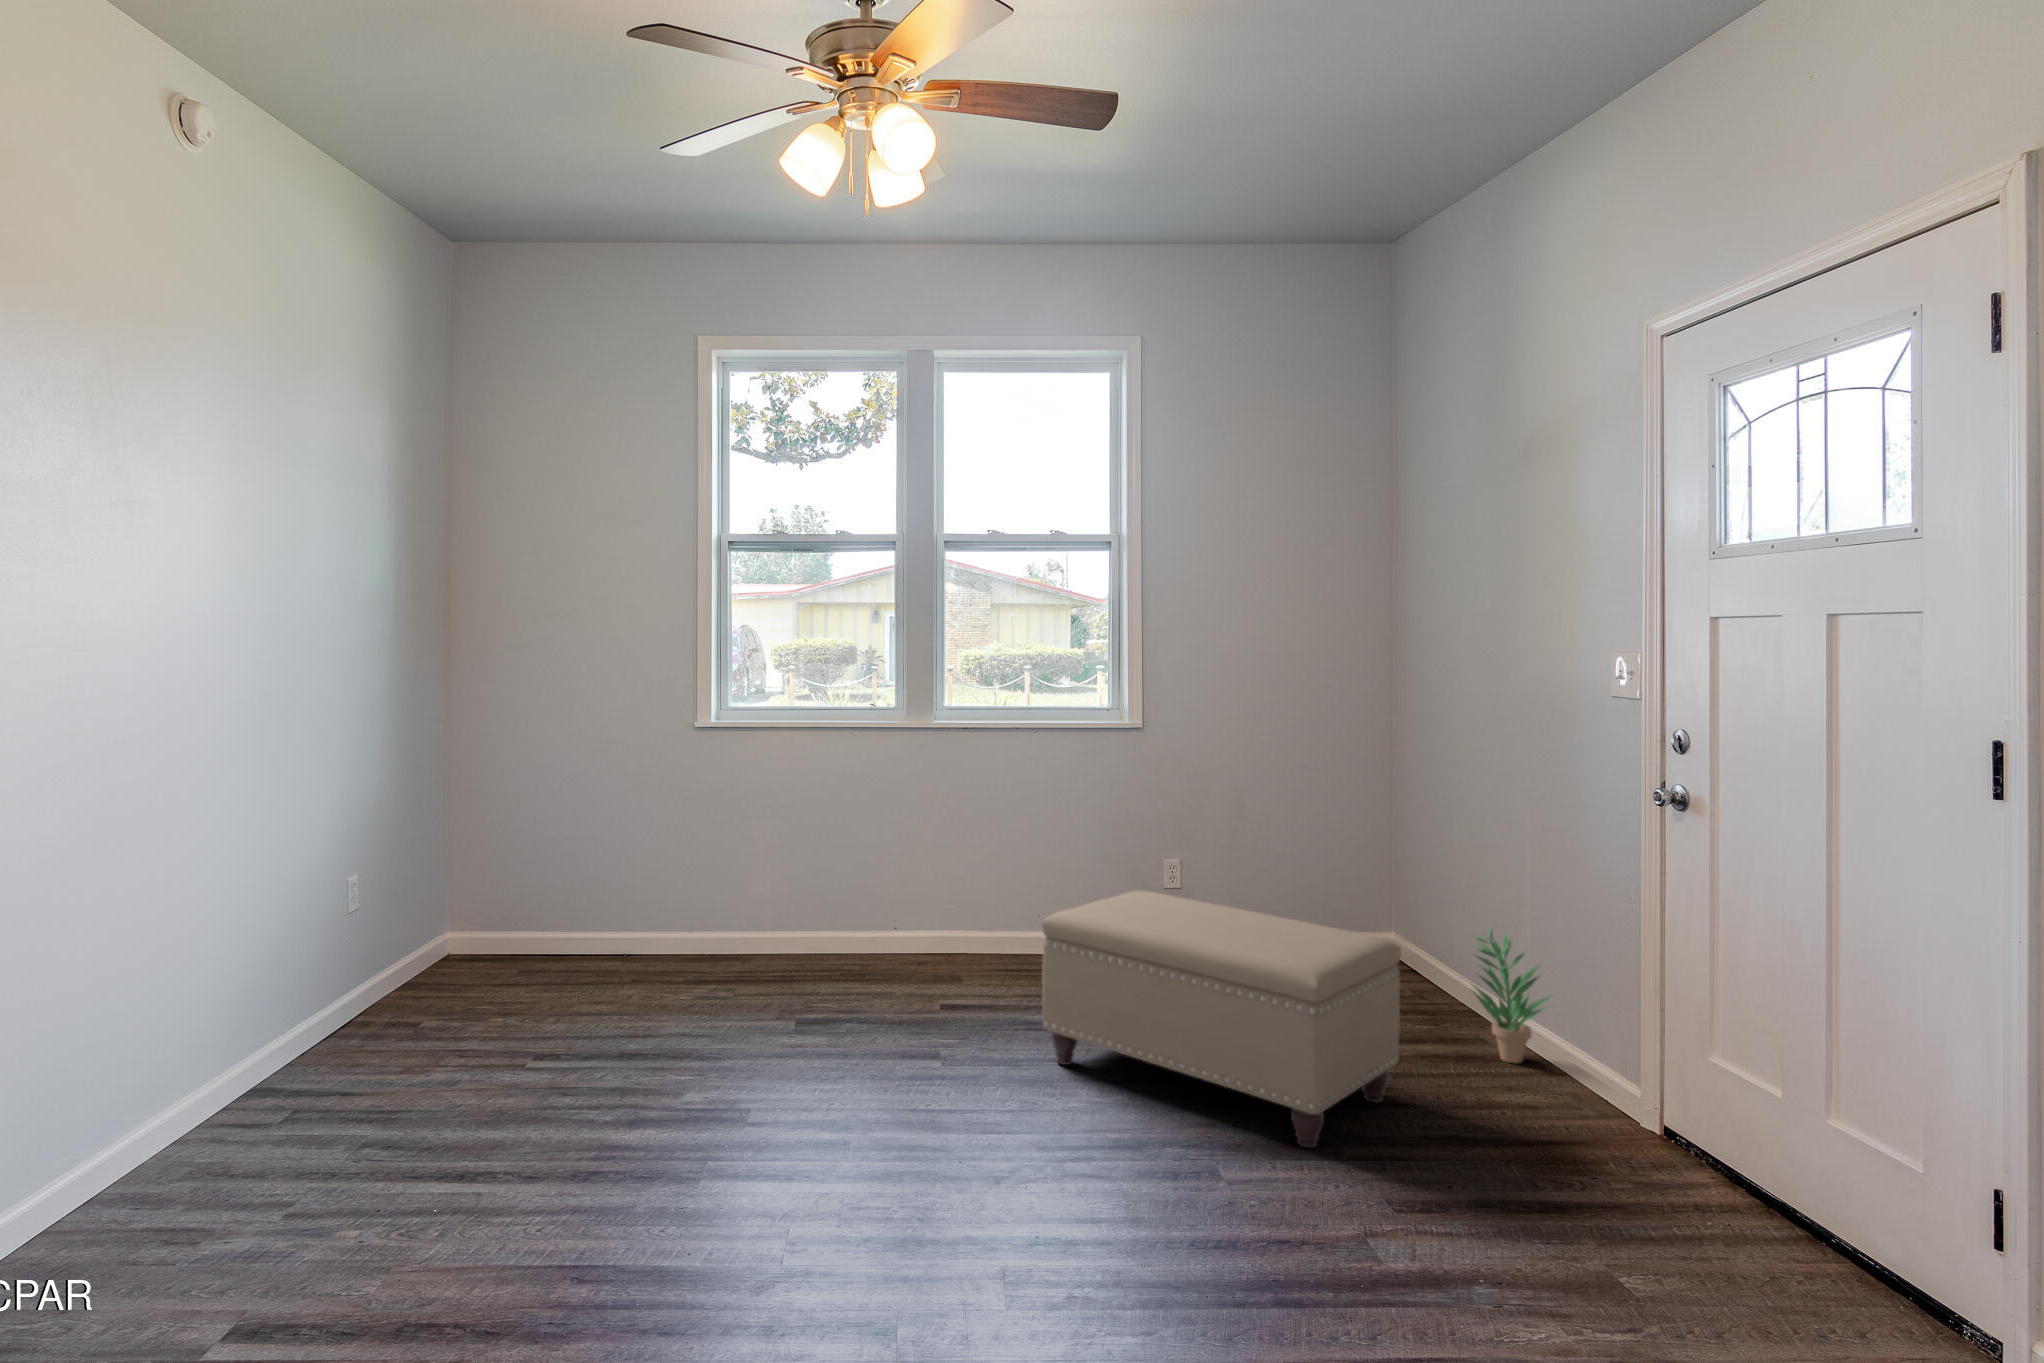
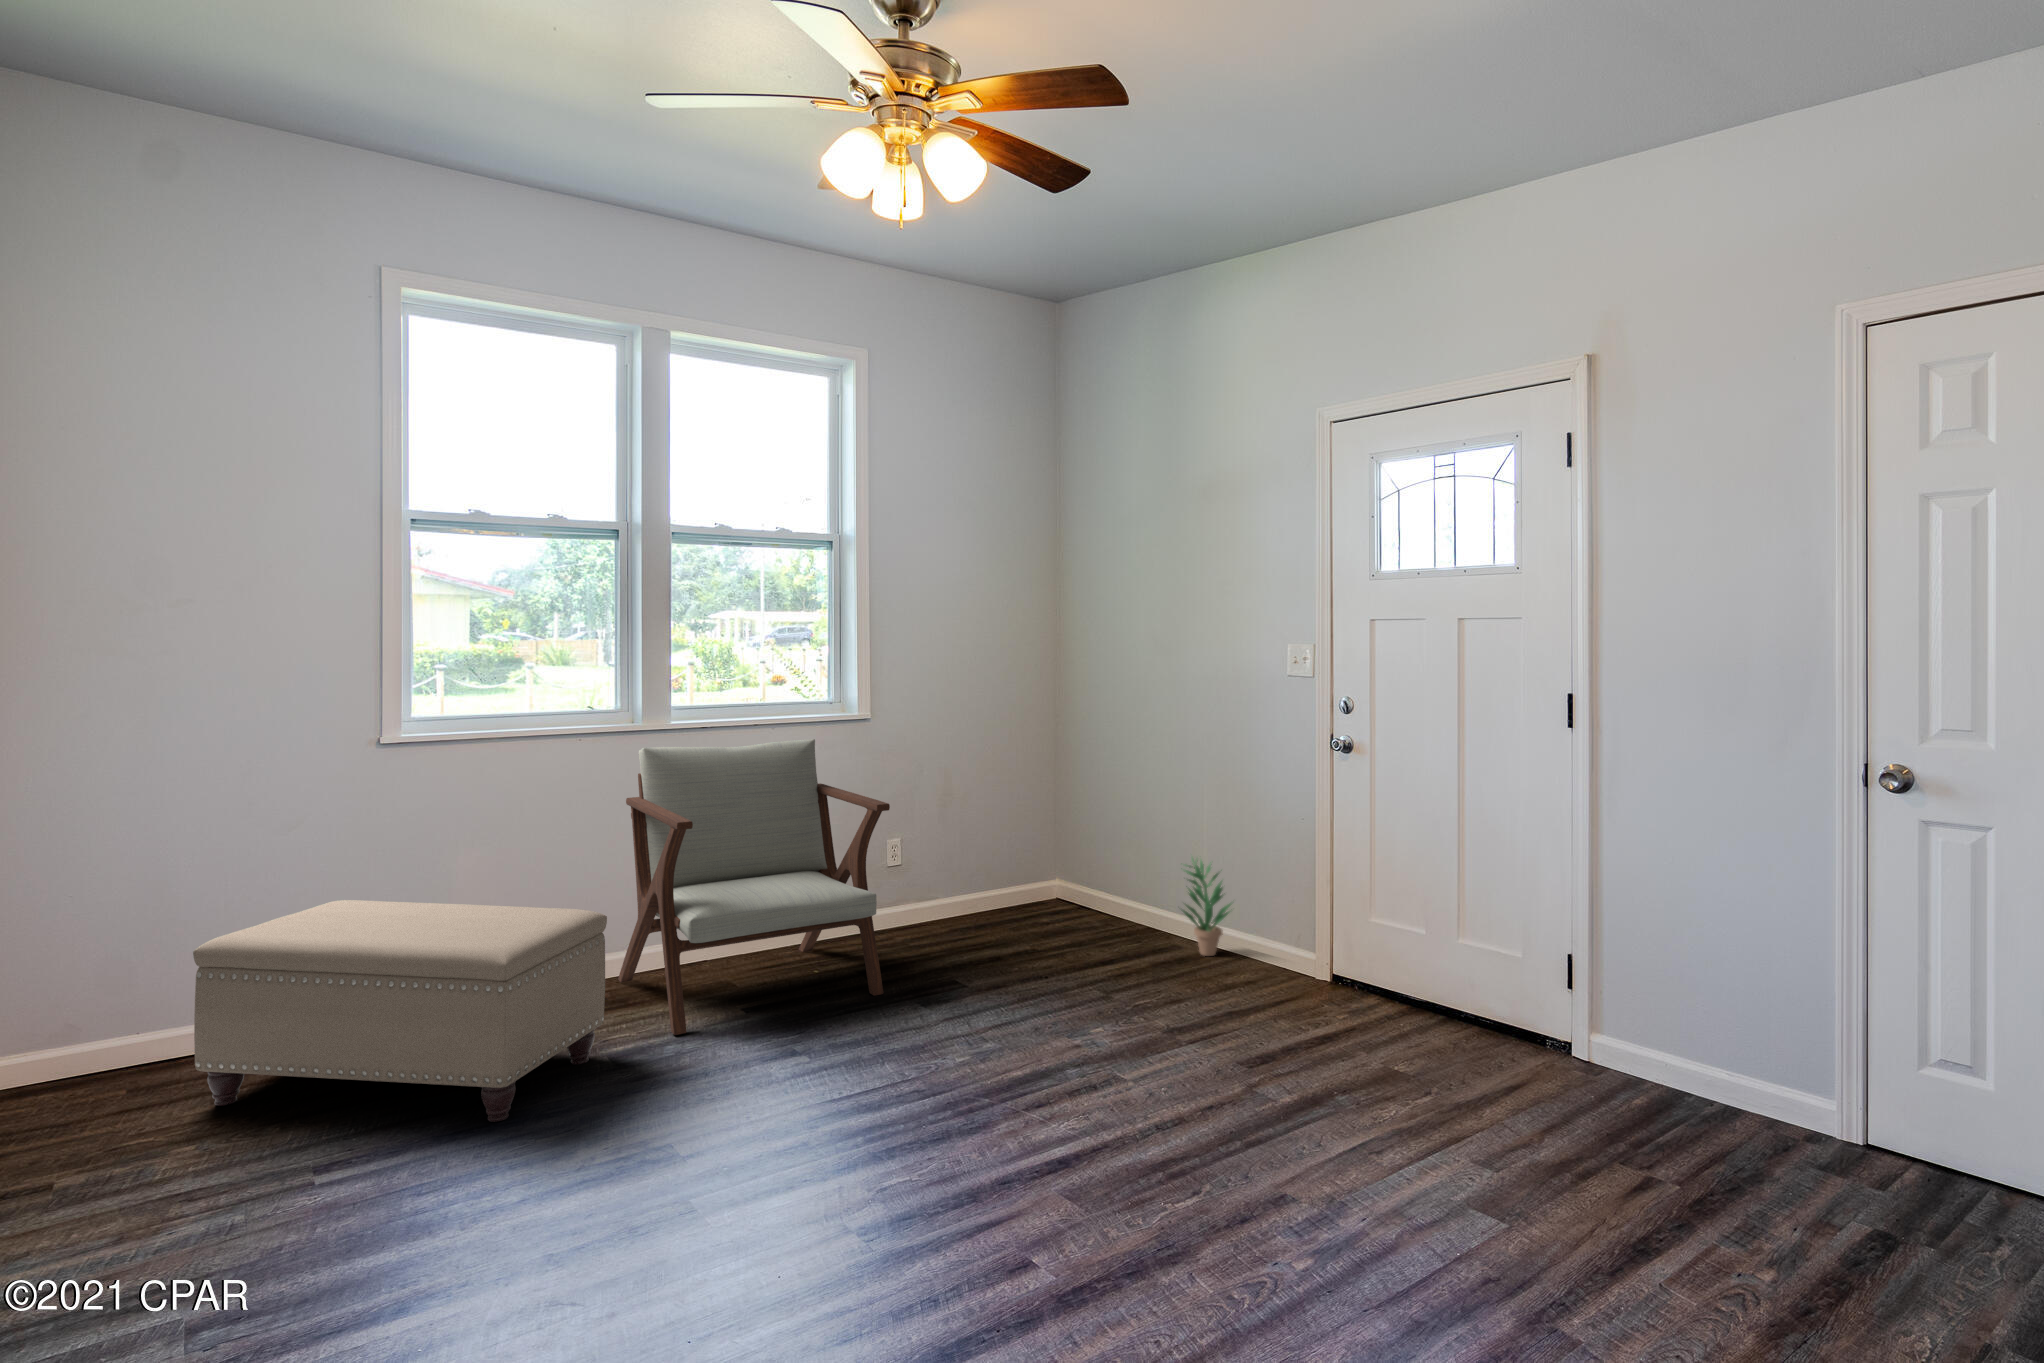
lounge chair: none [864,744,1086,1021] -> present [618,739,890,1035]
ottoman: present [1042,891,1401,1148] -> present [193,900,607,1122]

